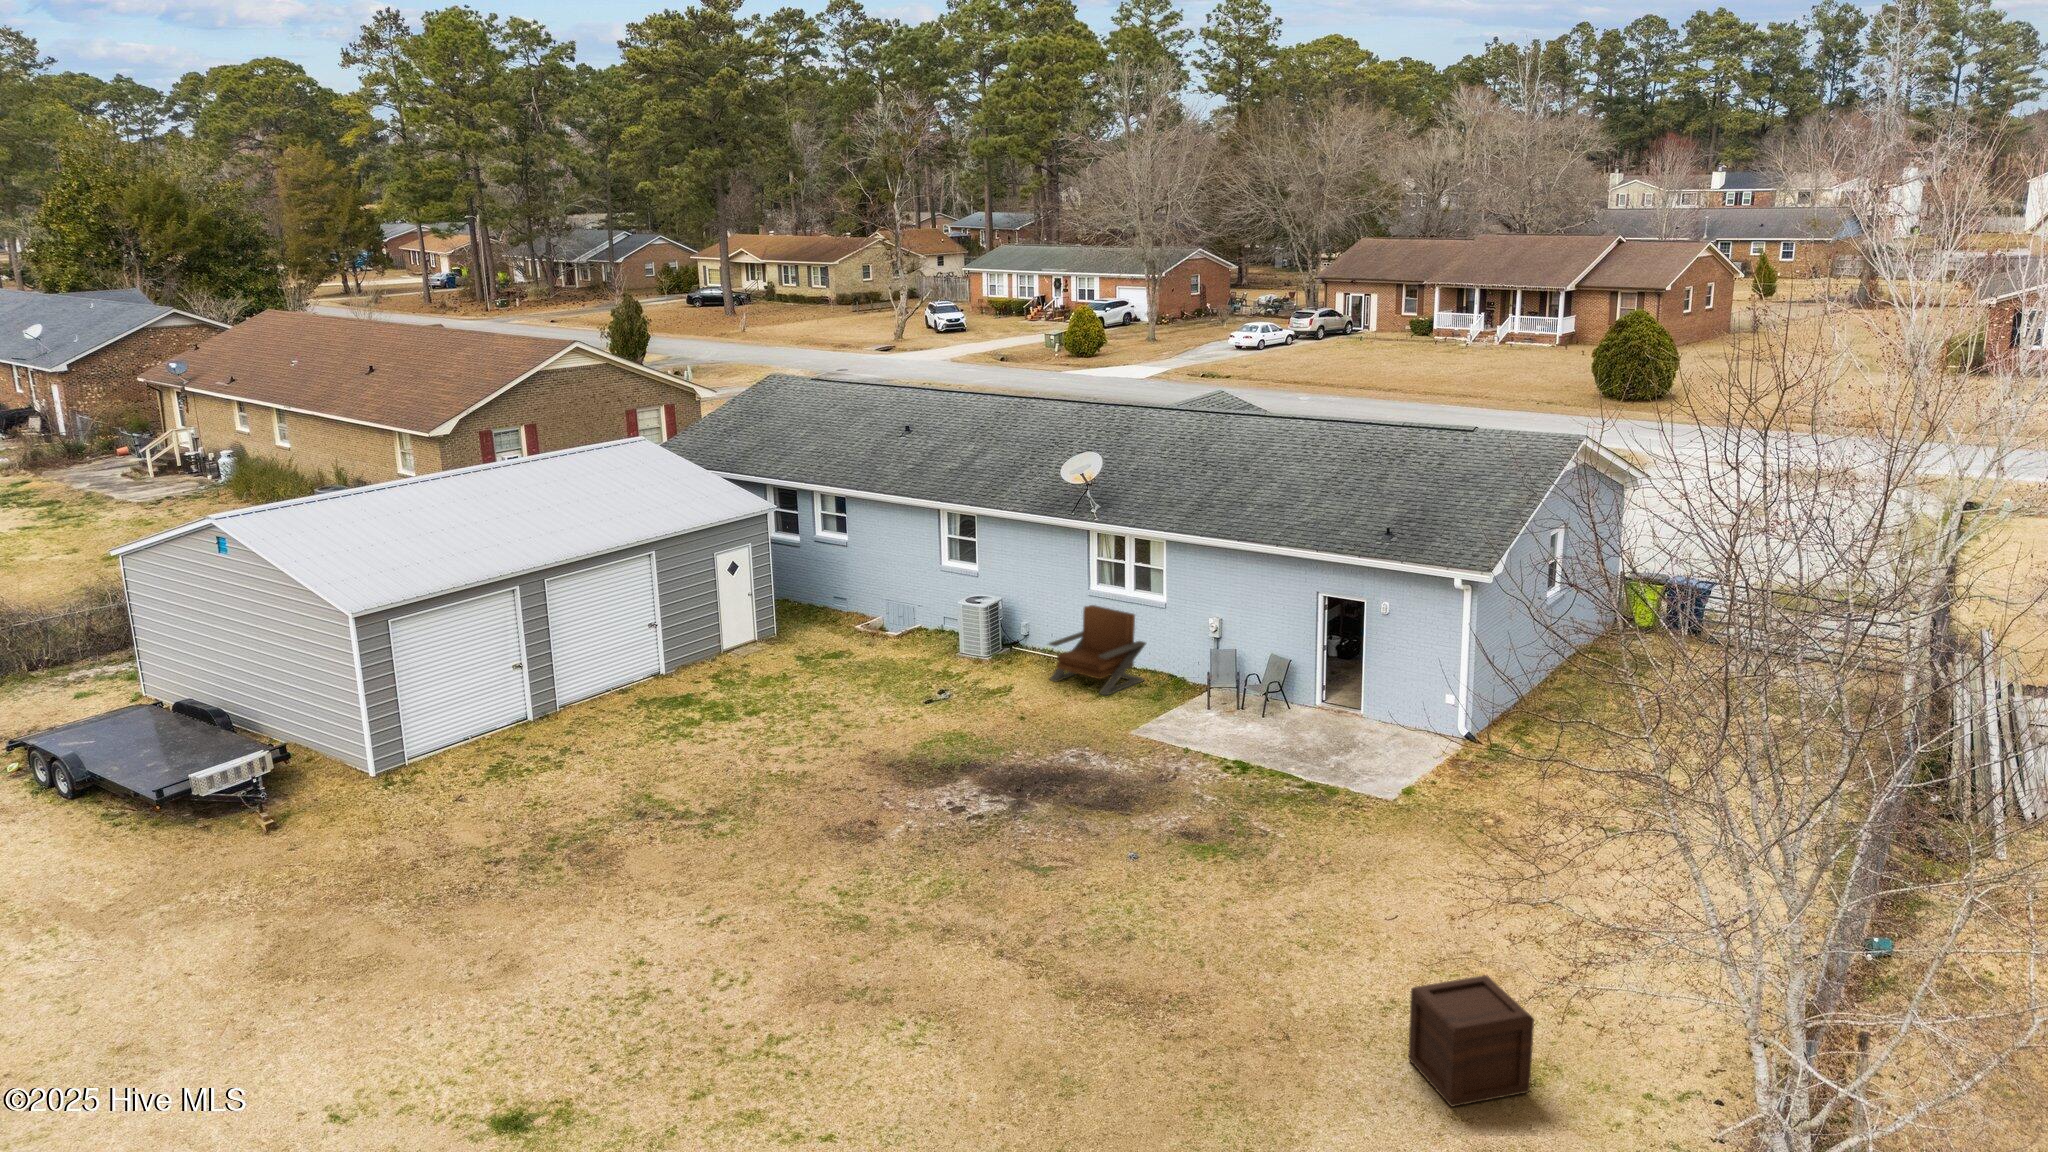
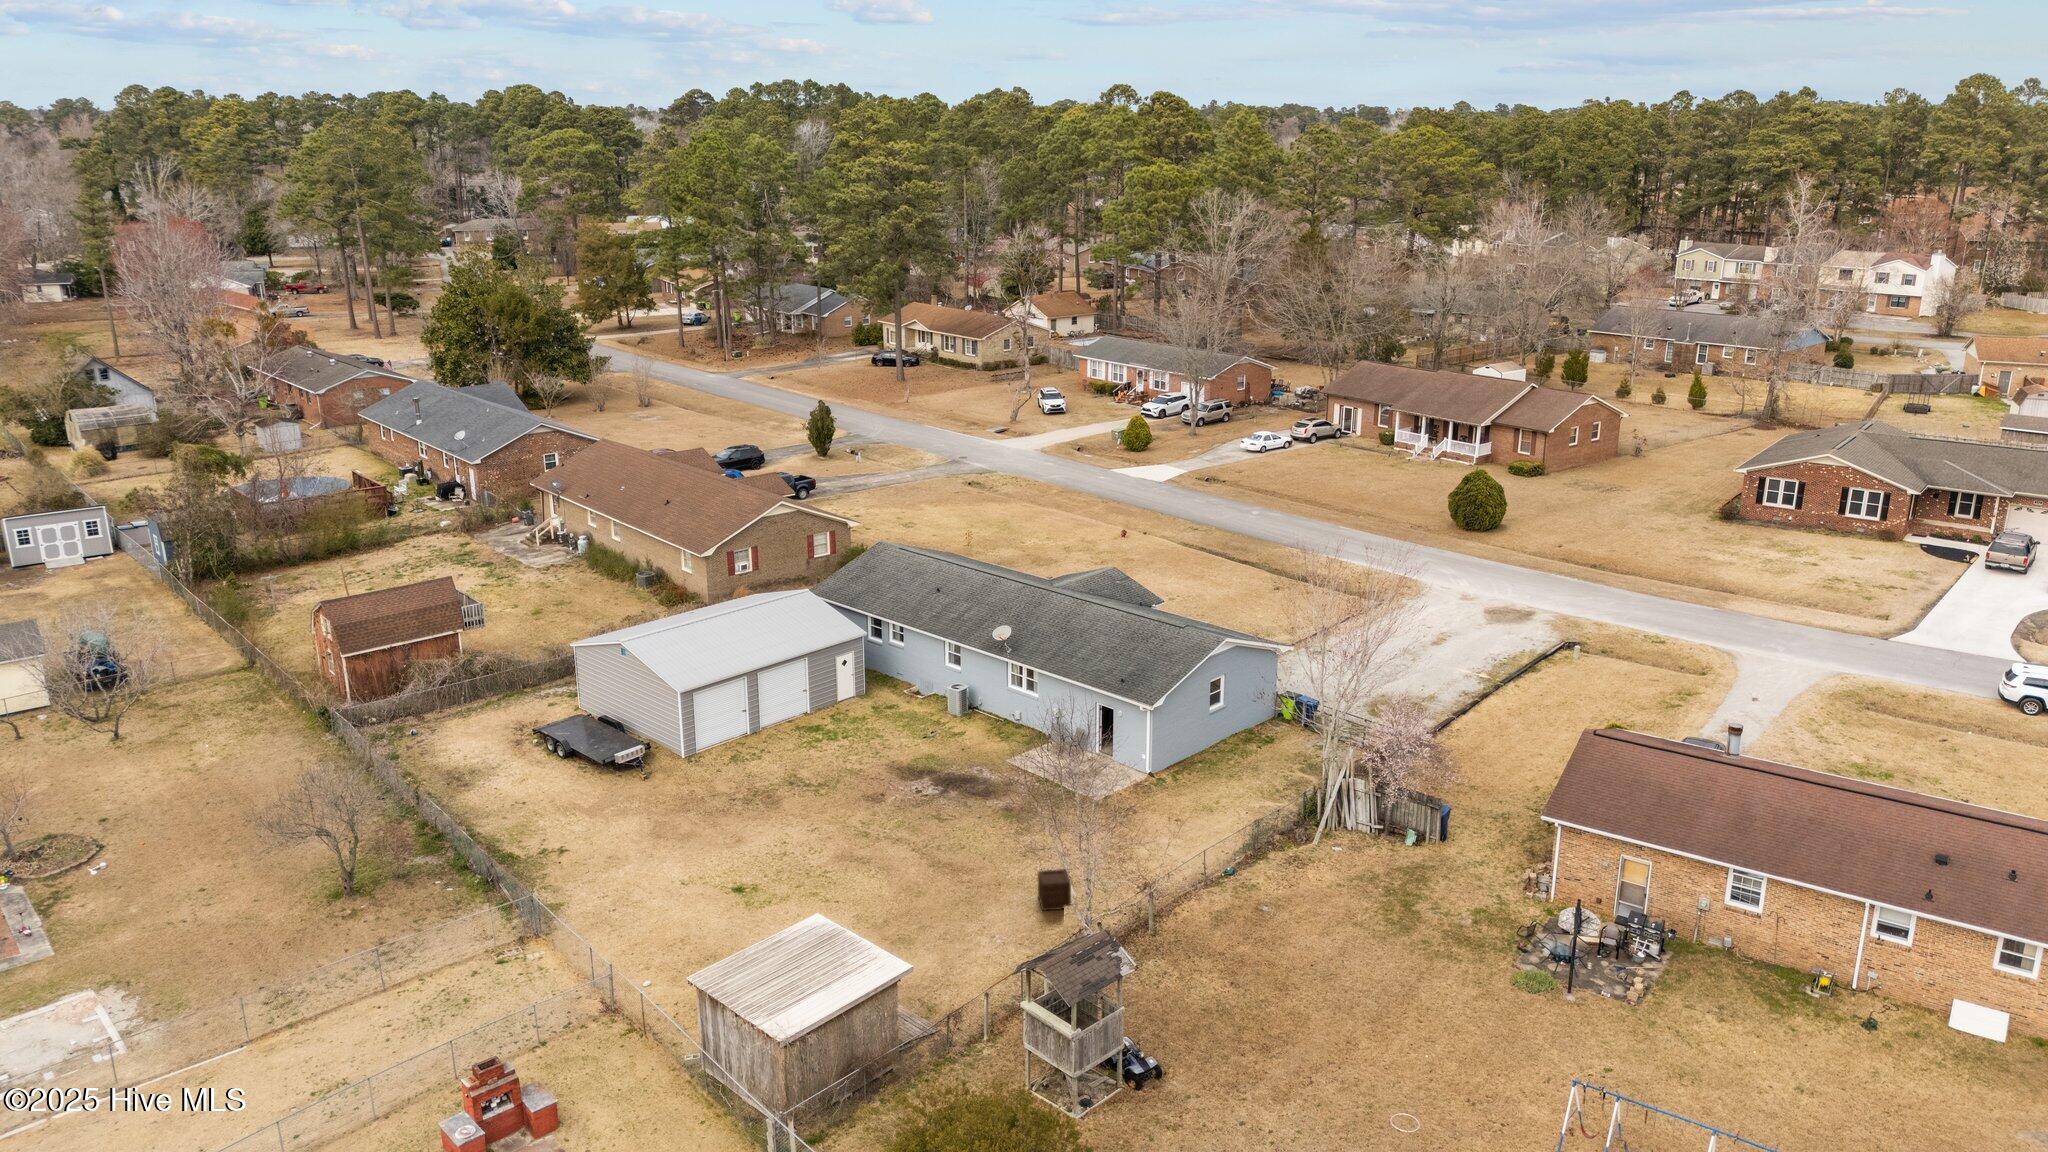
lounge chair: present [1049,605,1146,696] -> none [984,695,1028,740]

